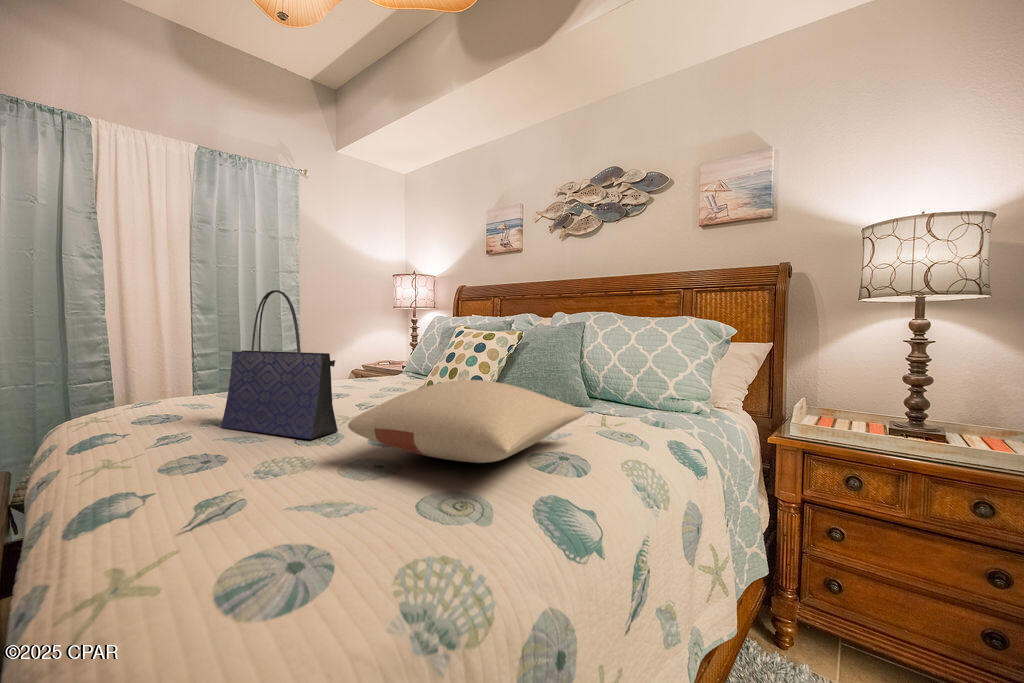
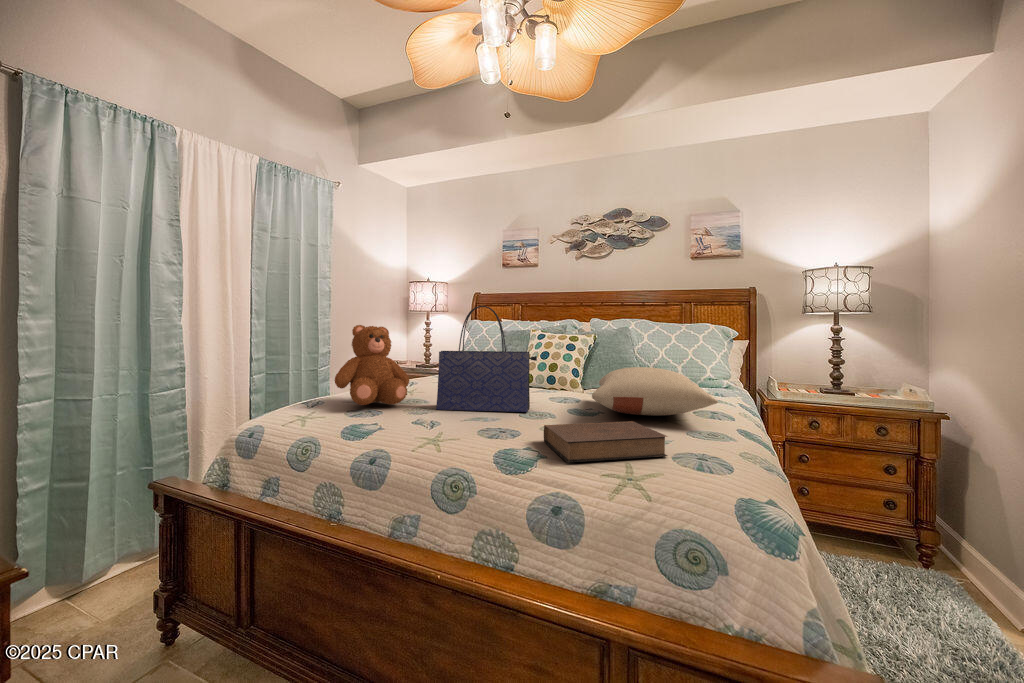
teddy bear: none [123,317,234,418] -> present [334,325,409,405]
book: none [69,474,340,566] -> present [544,421,668,463]

